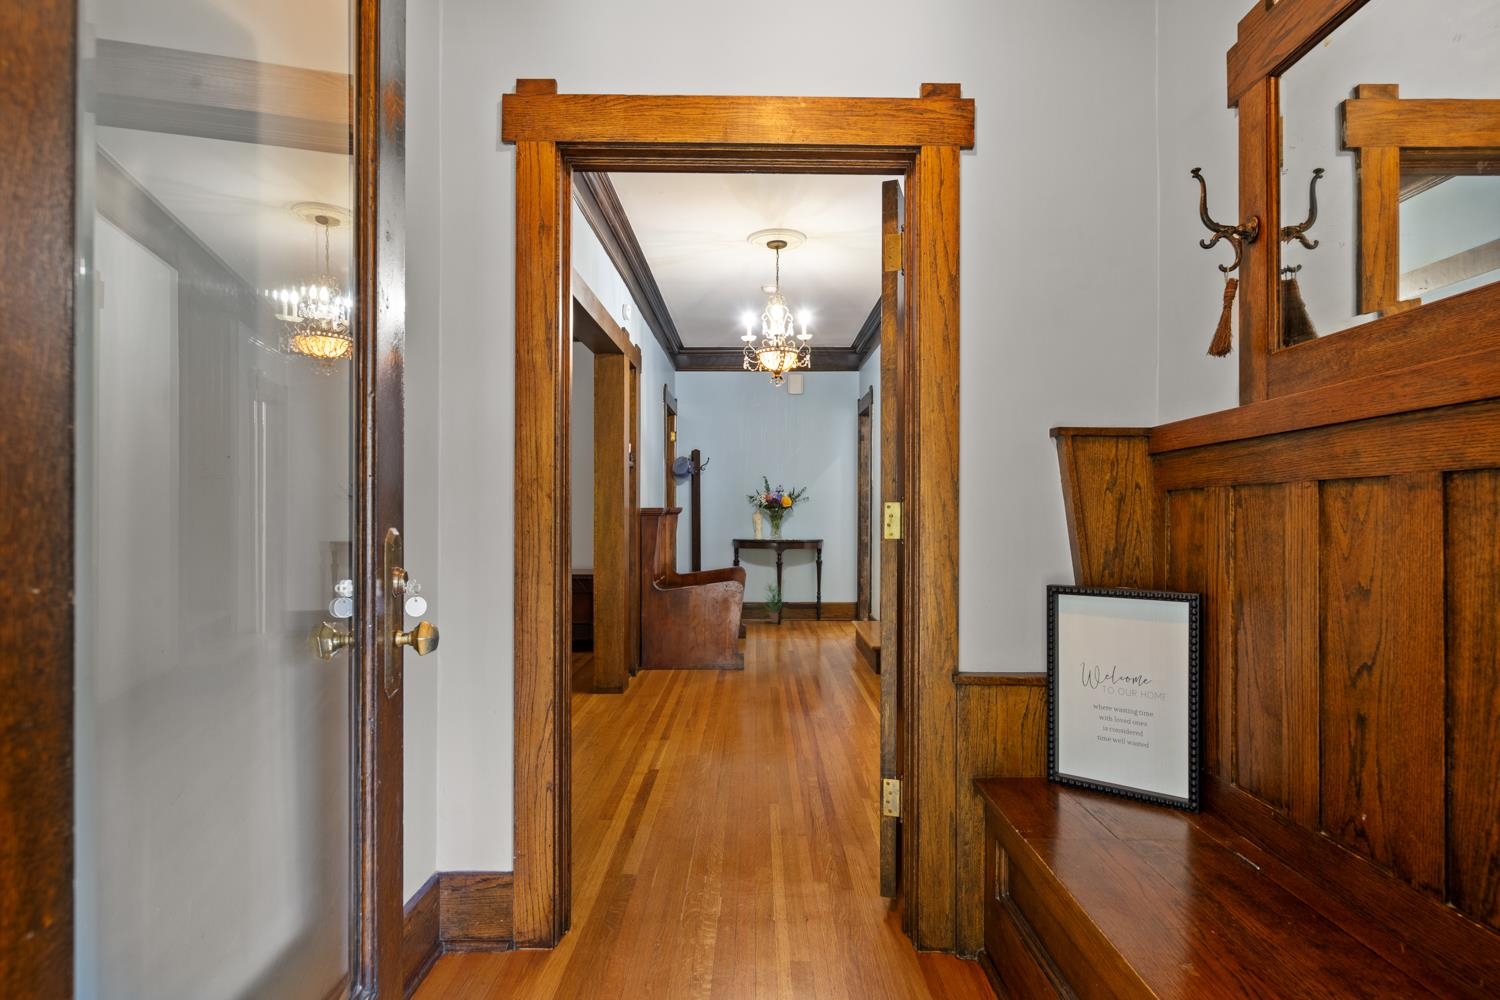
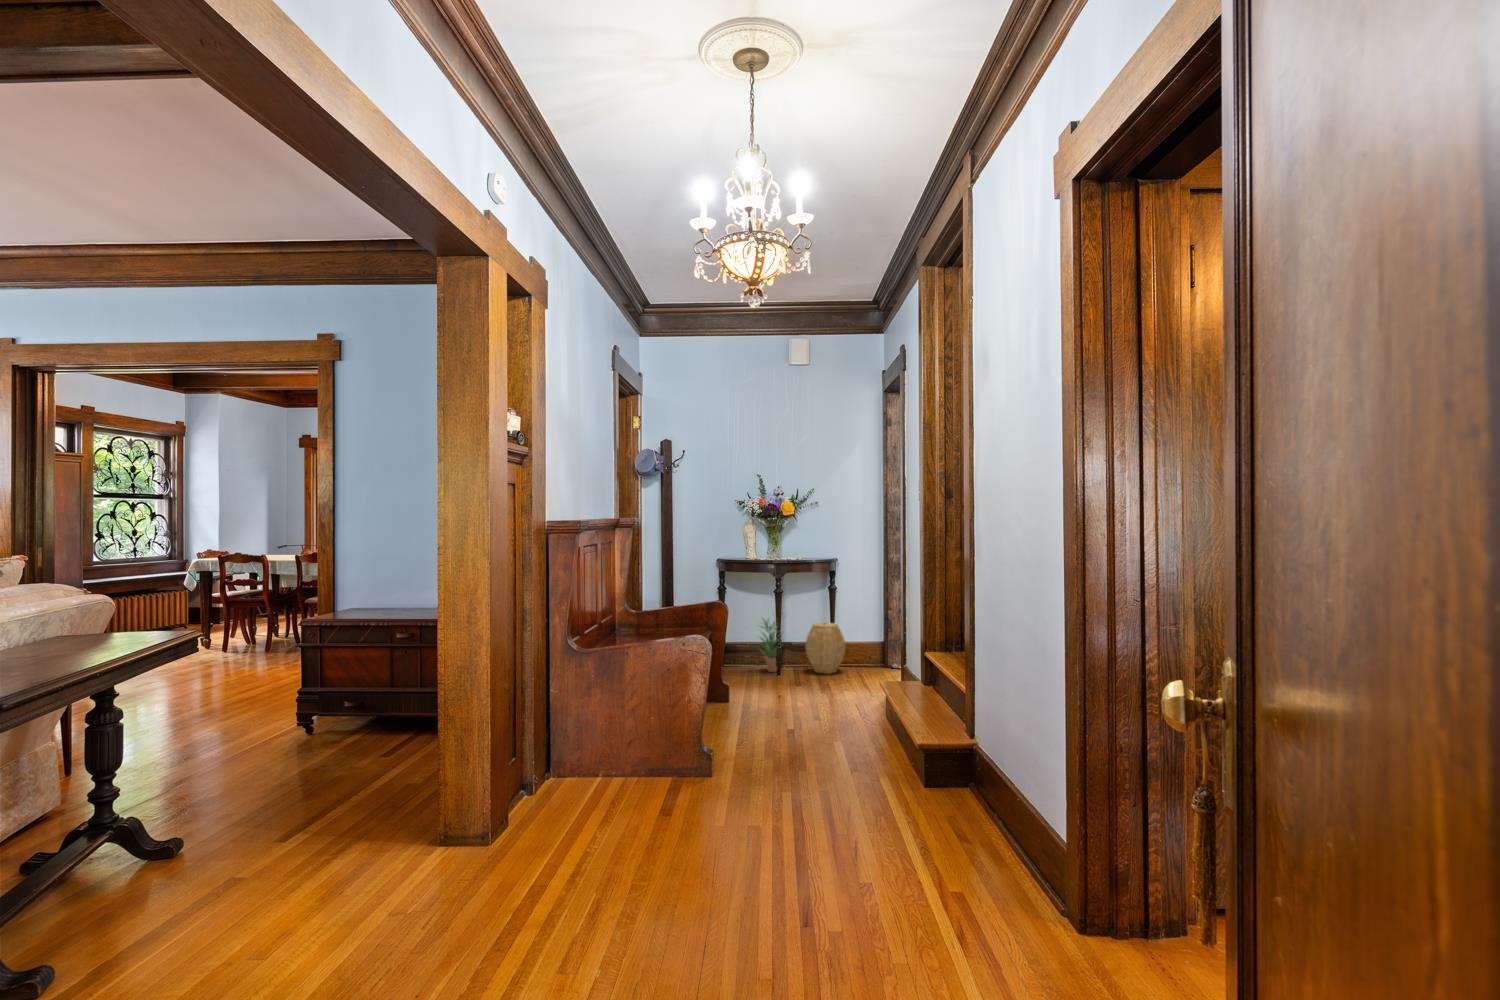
woven basket: none [799,586,829,624] -> present [805,622,845,673]

